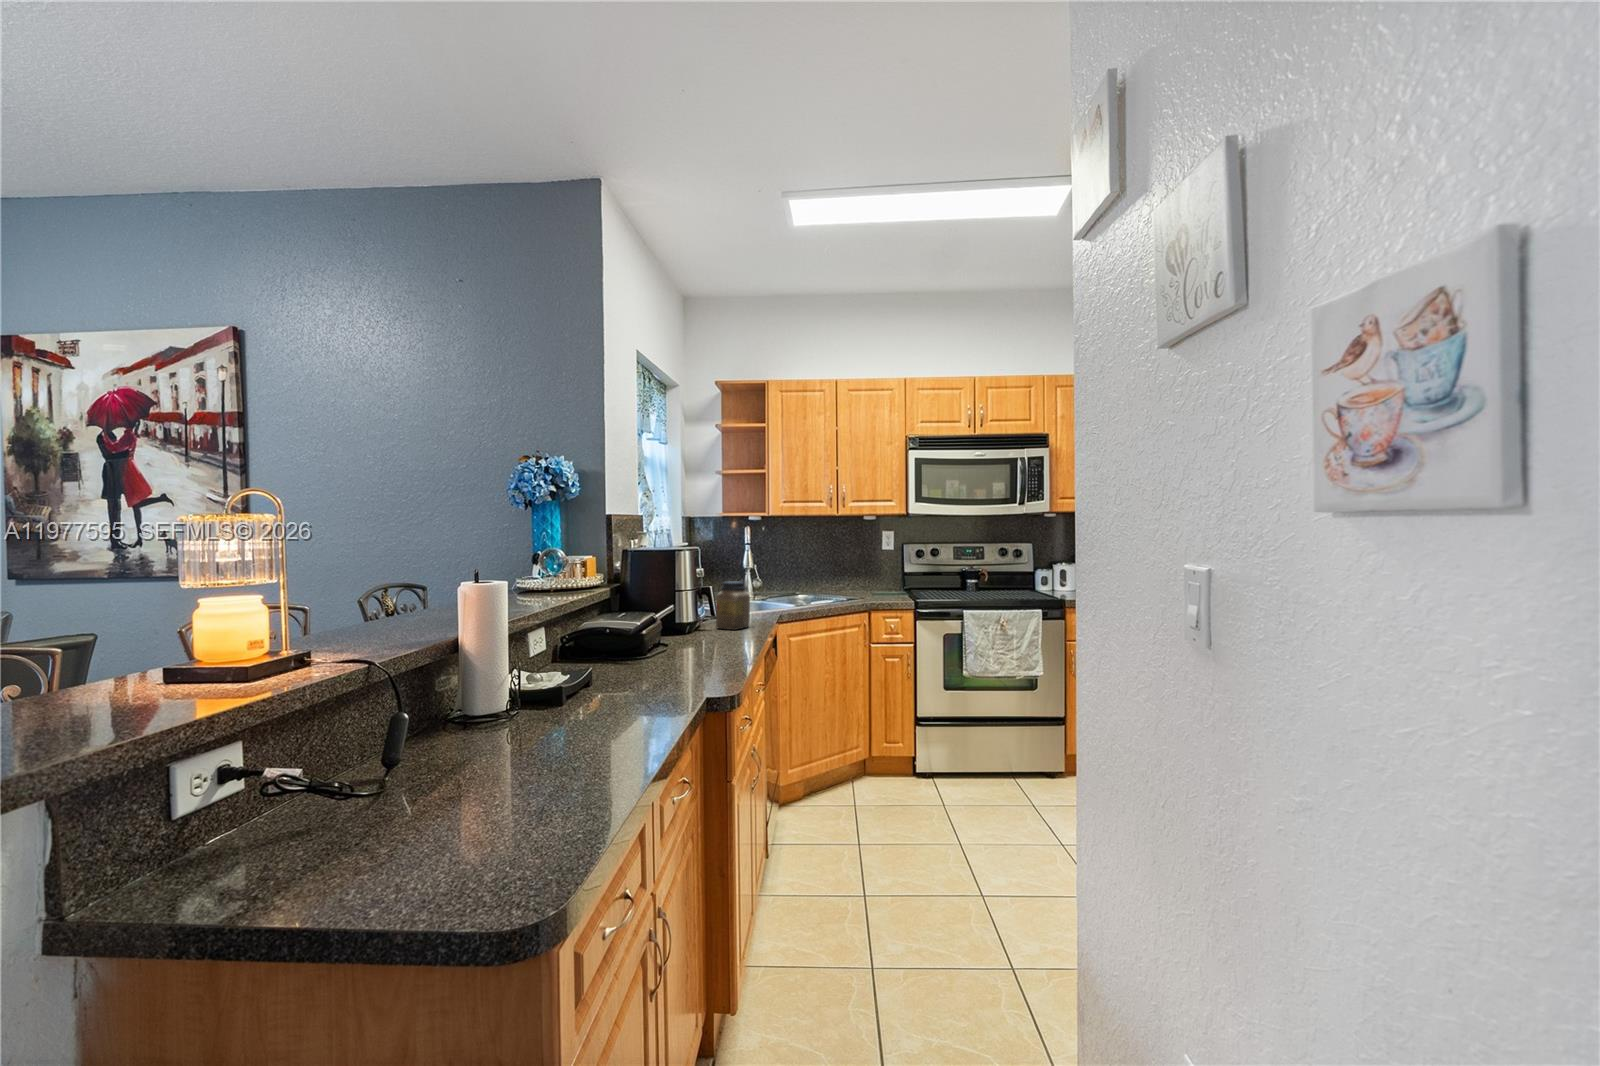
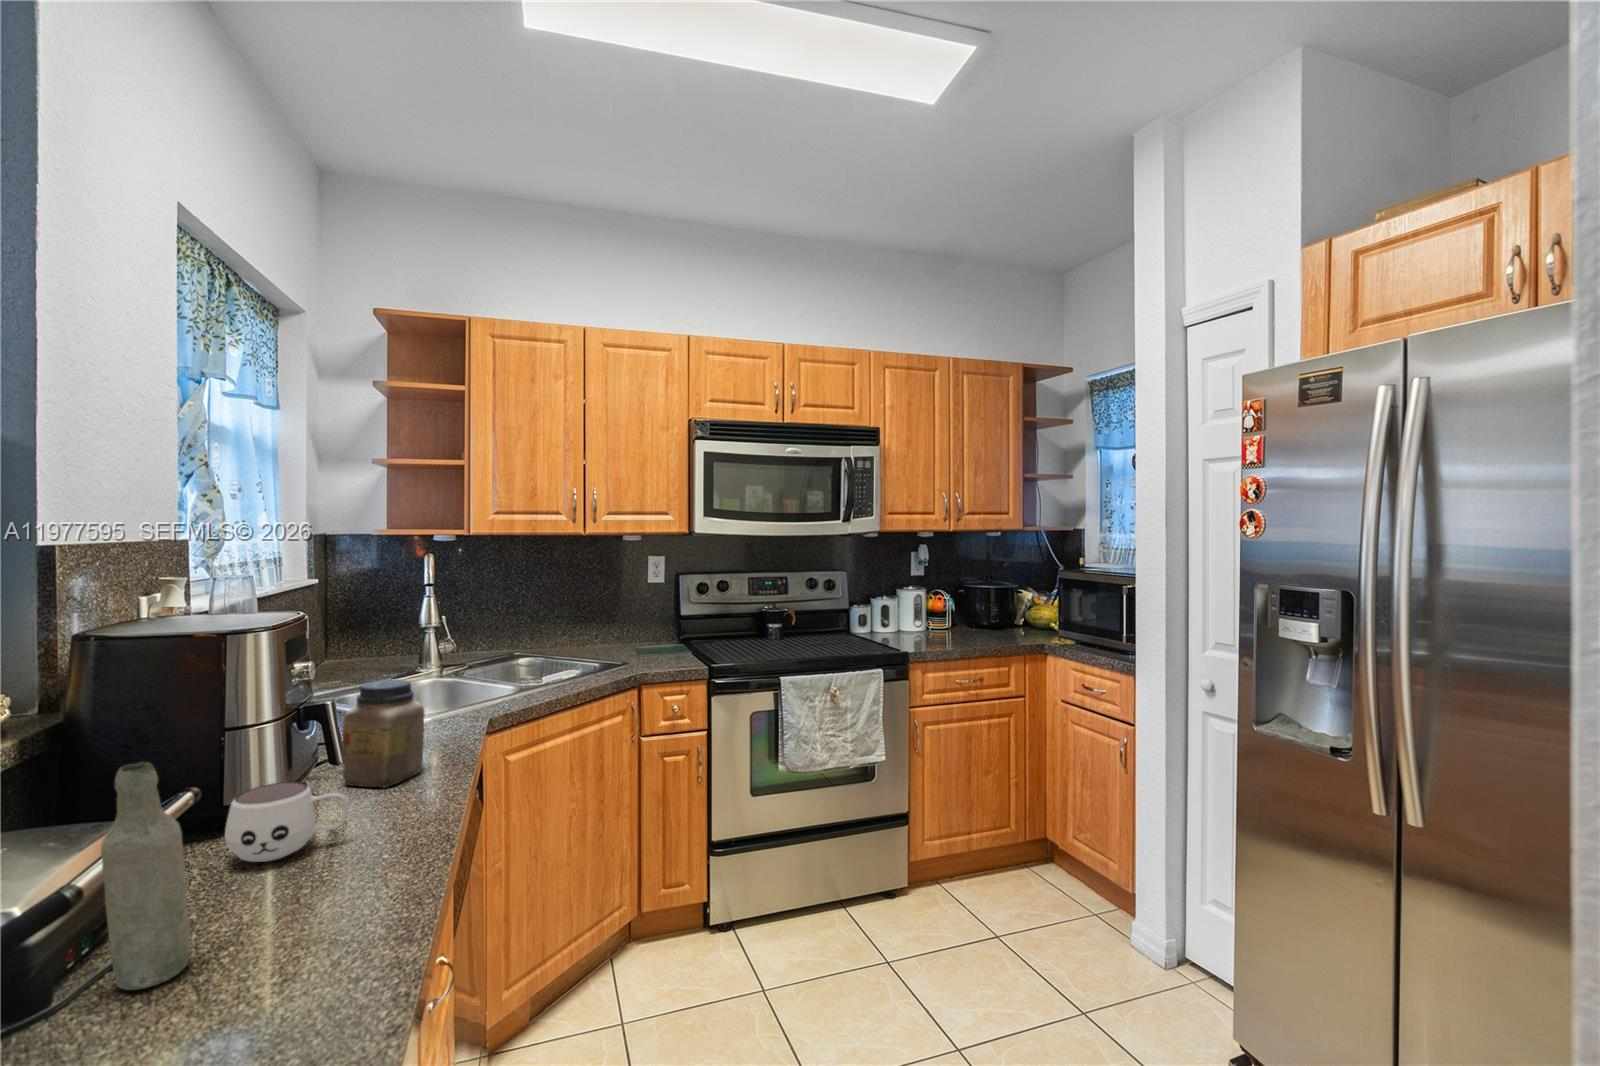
bottle: none [659,582,682,658] -> present [101,762,190,990]
mug: none [680,613,724,642] -> present [224,782,349,862]

